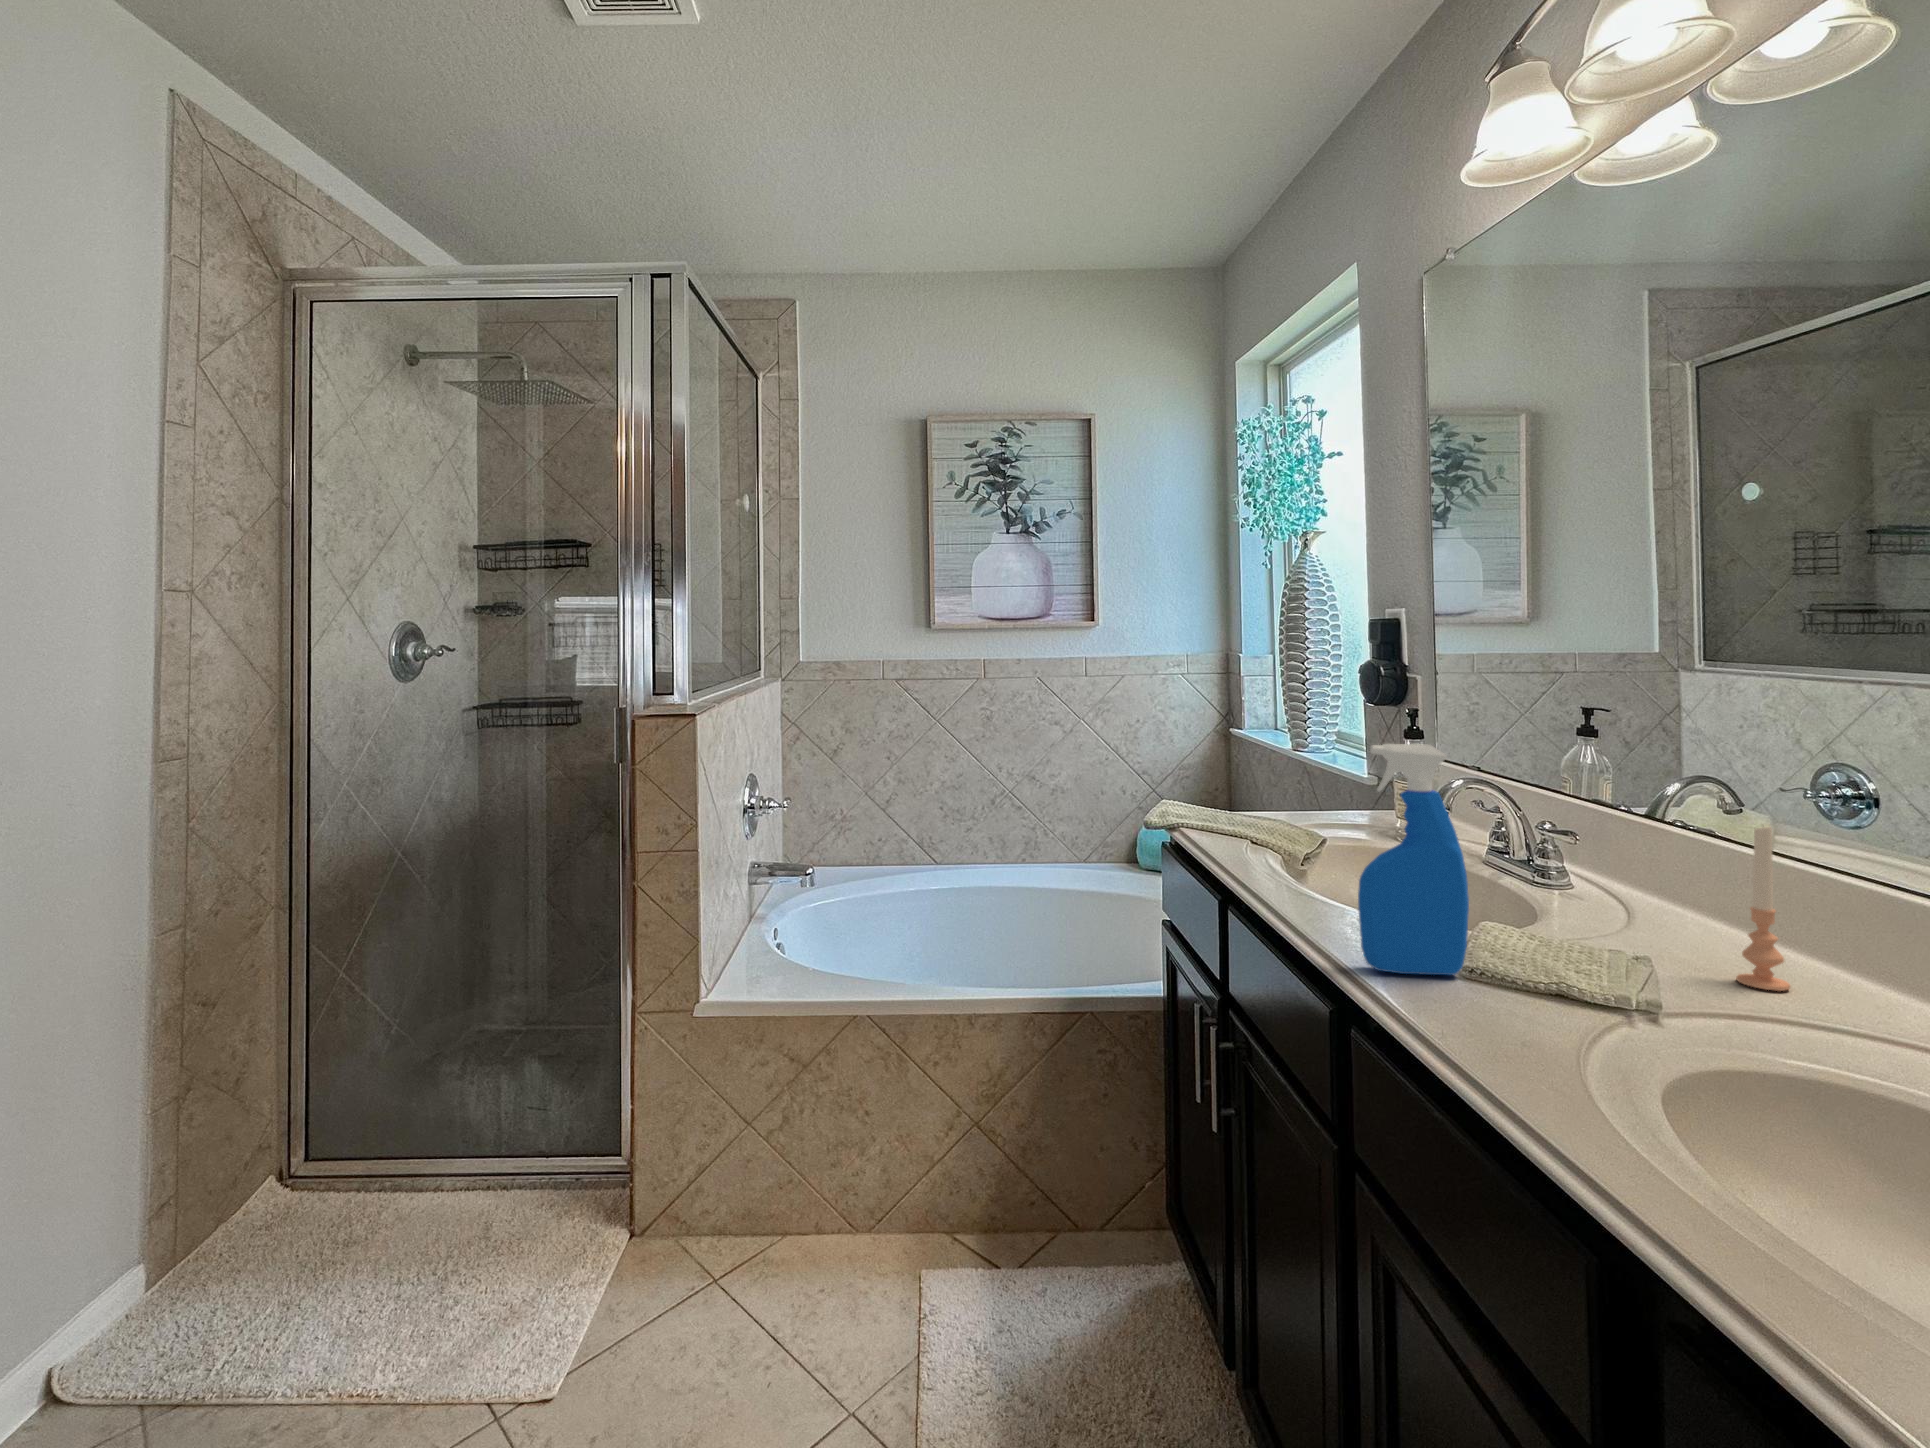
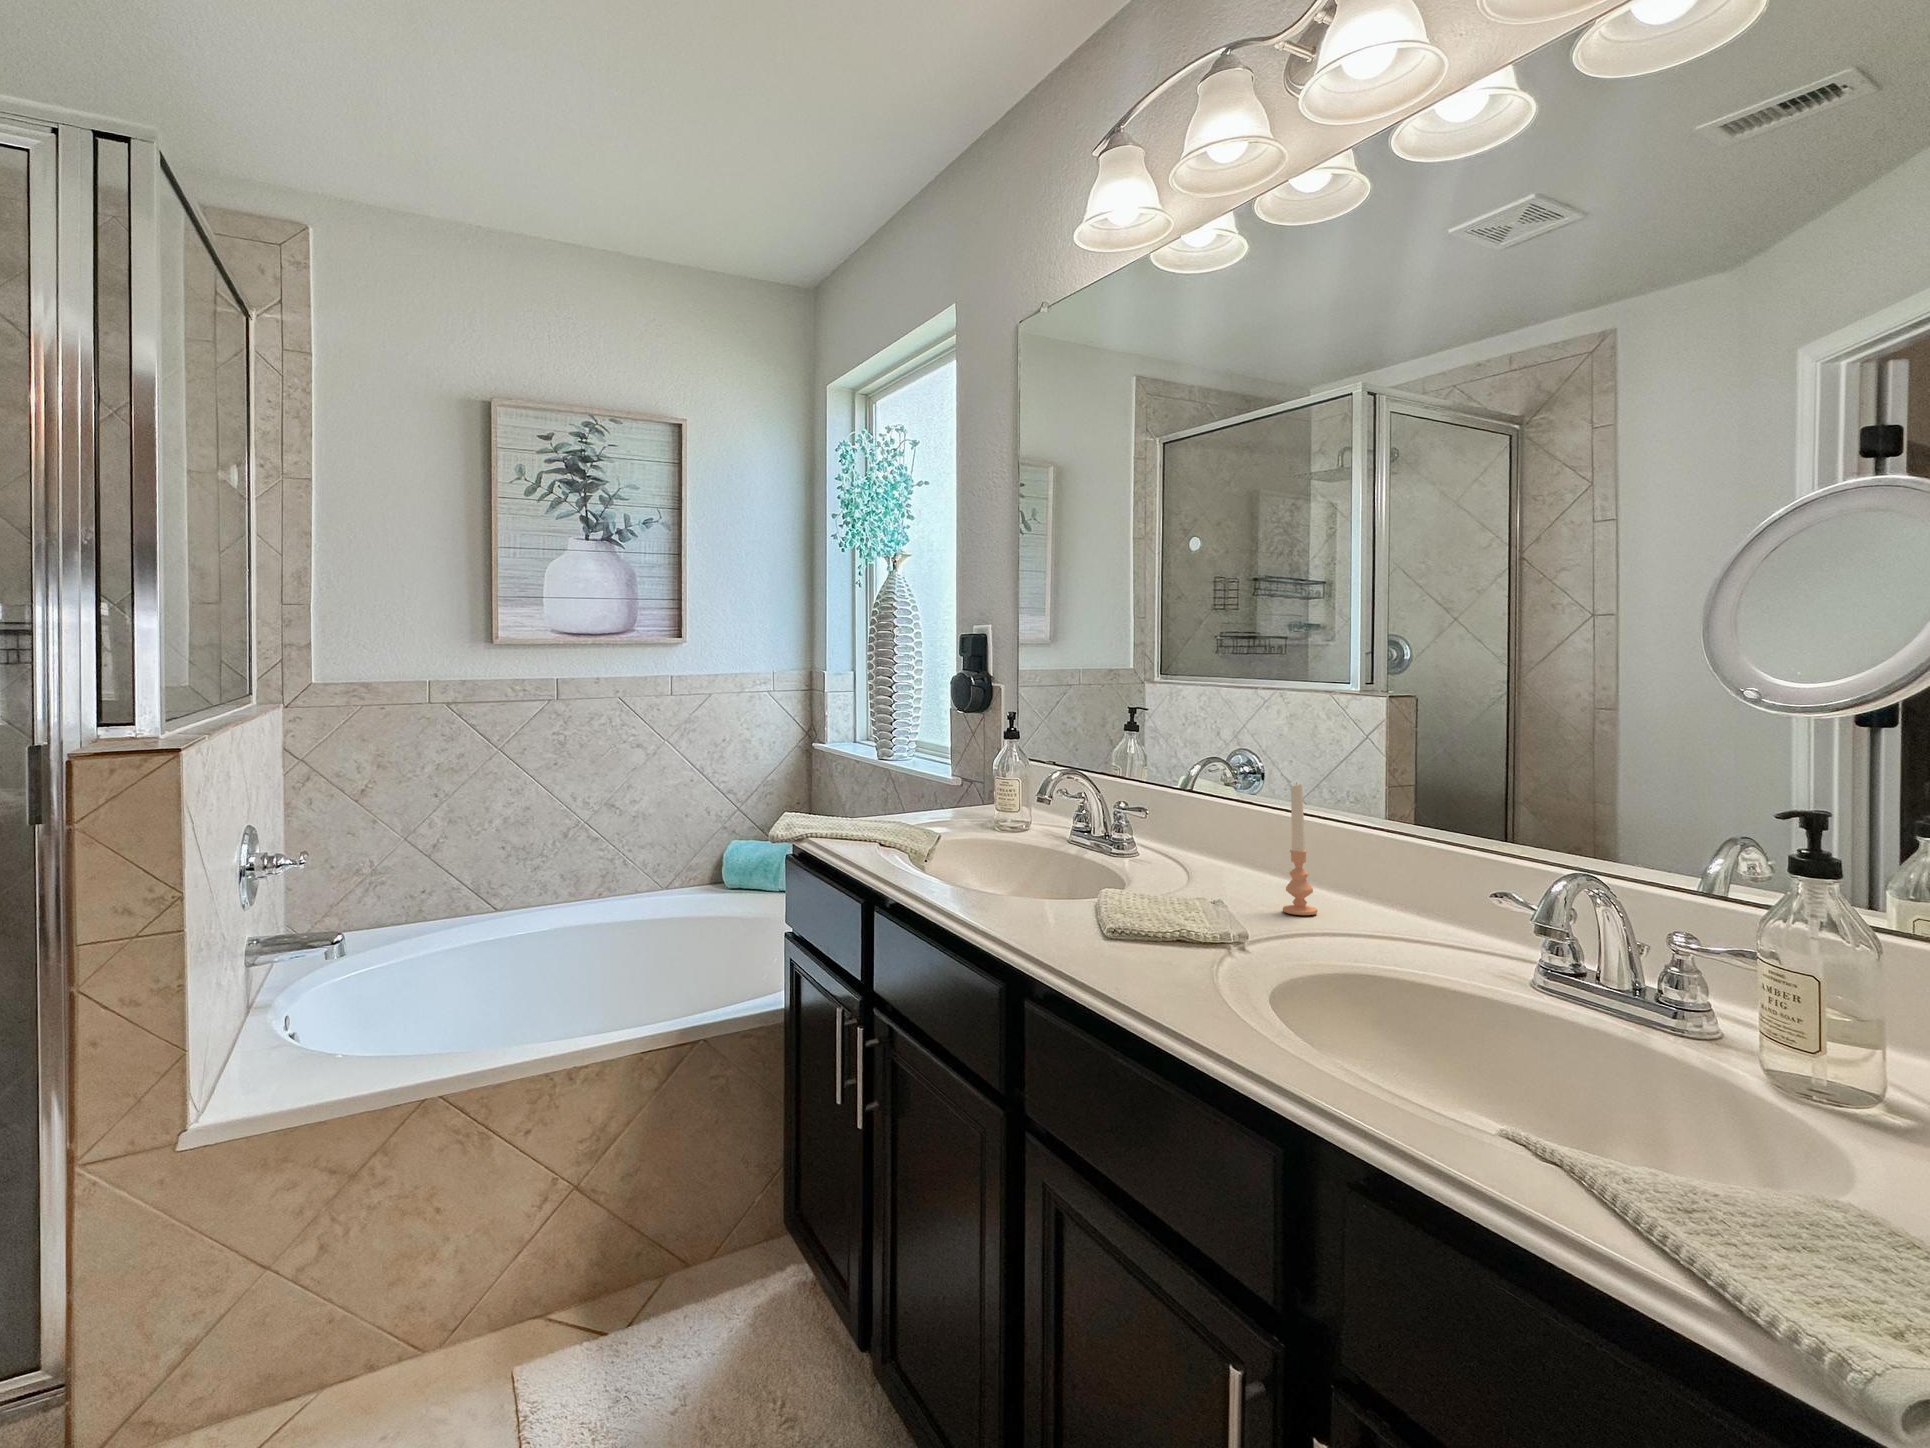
spray bottle: present [1358,744,1469,975] -> none [1020,725,1107,940]

